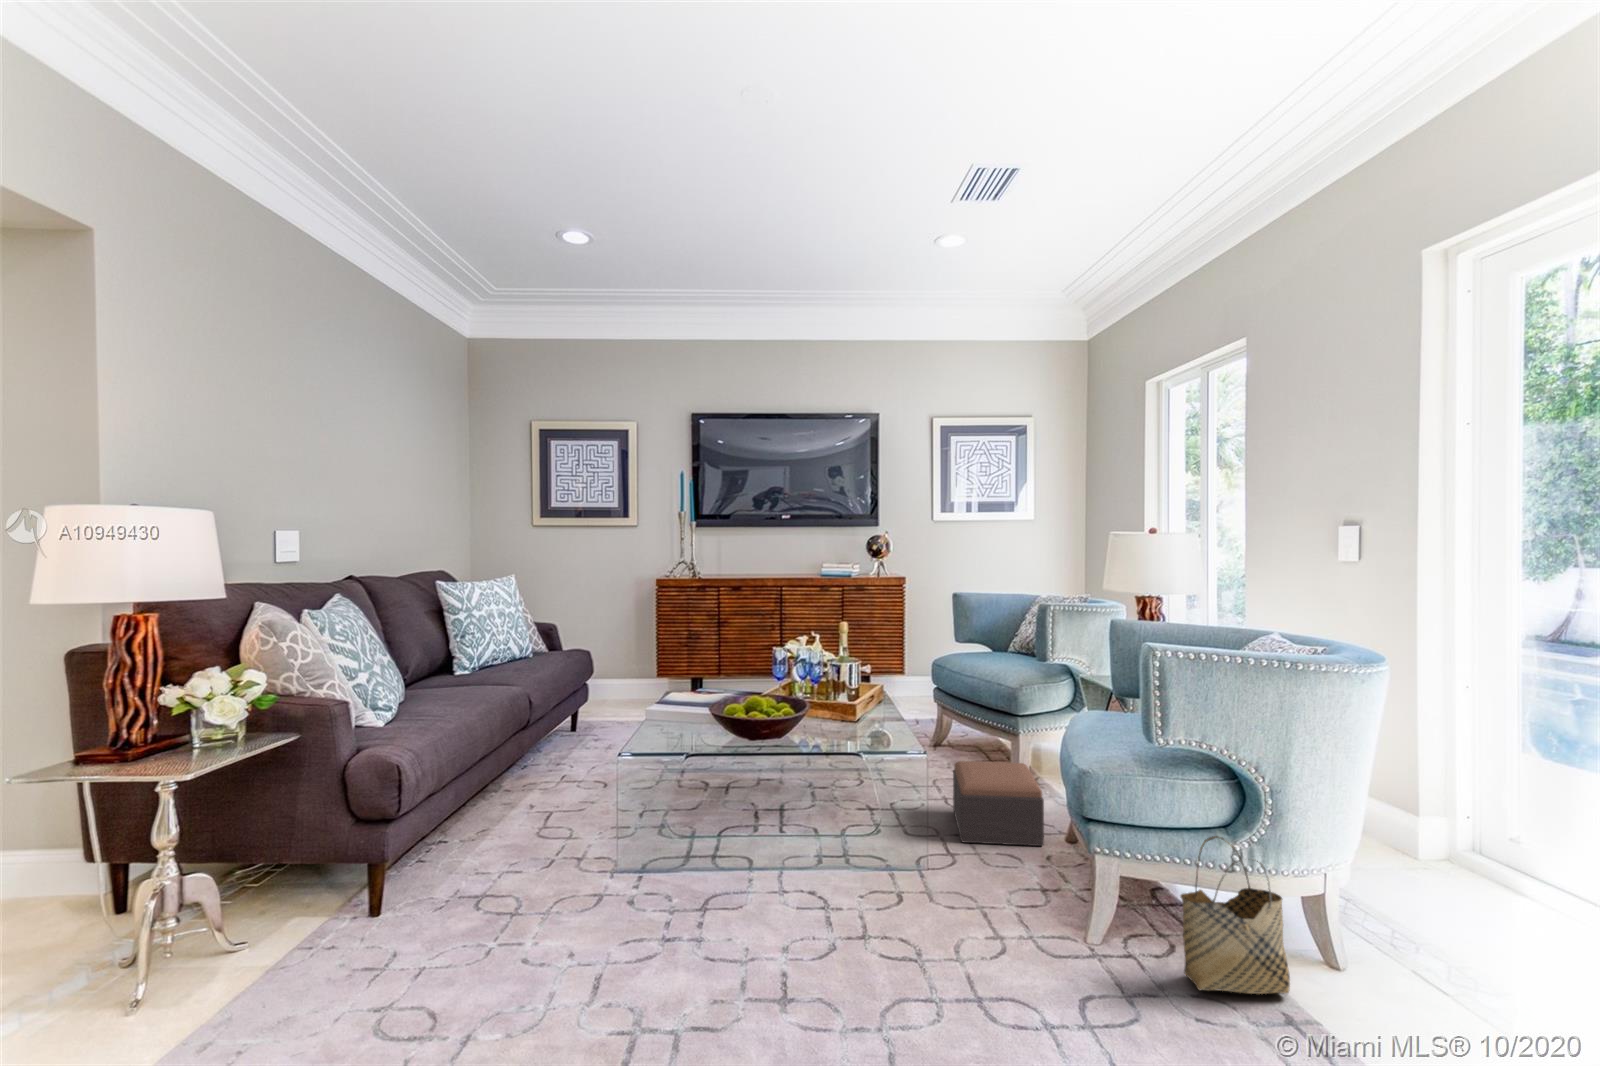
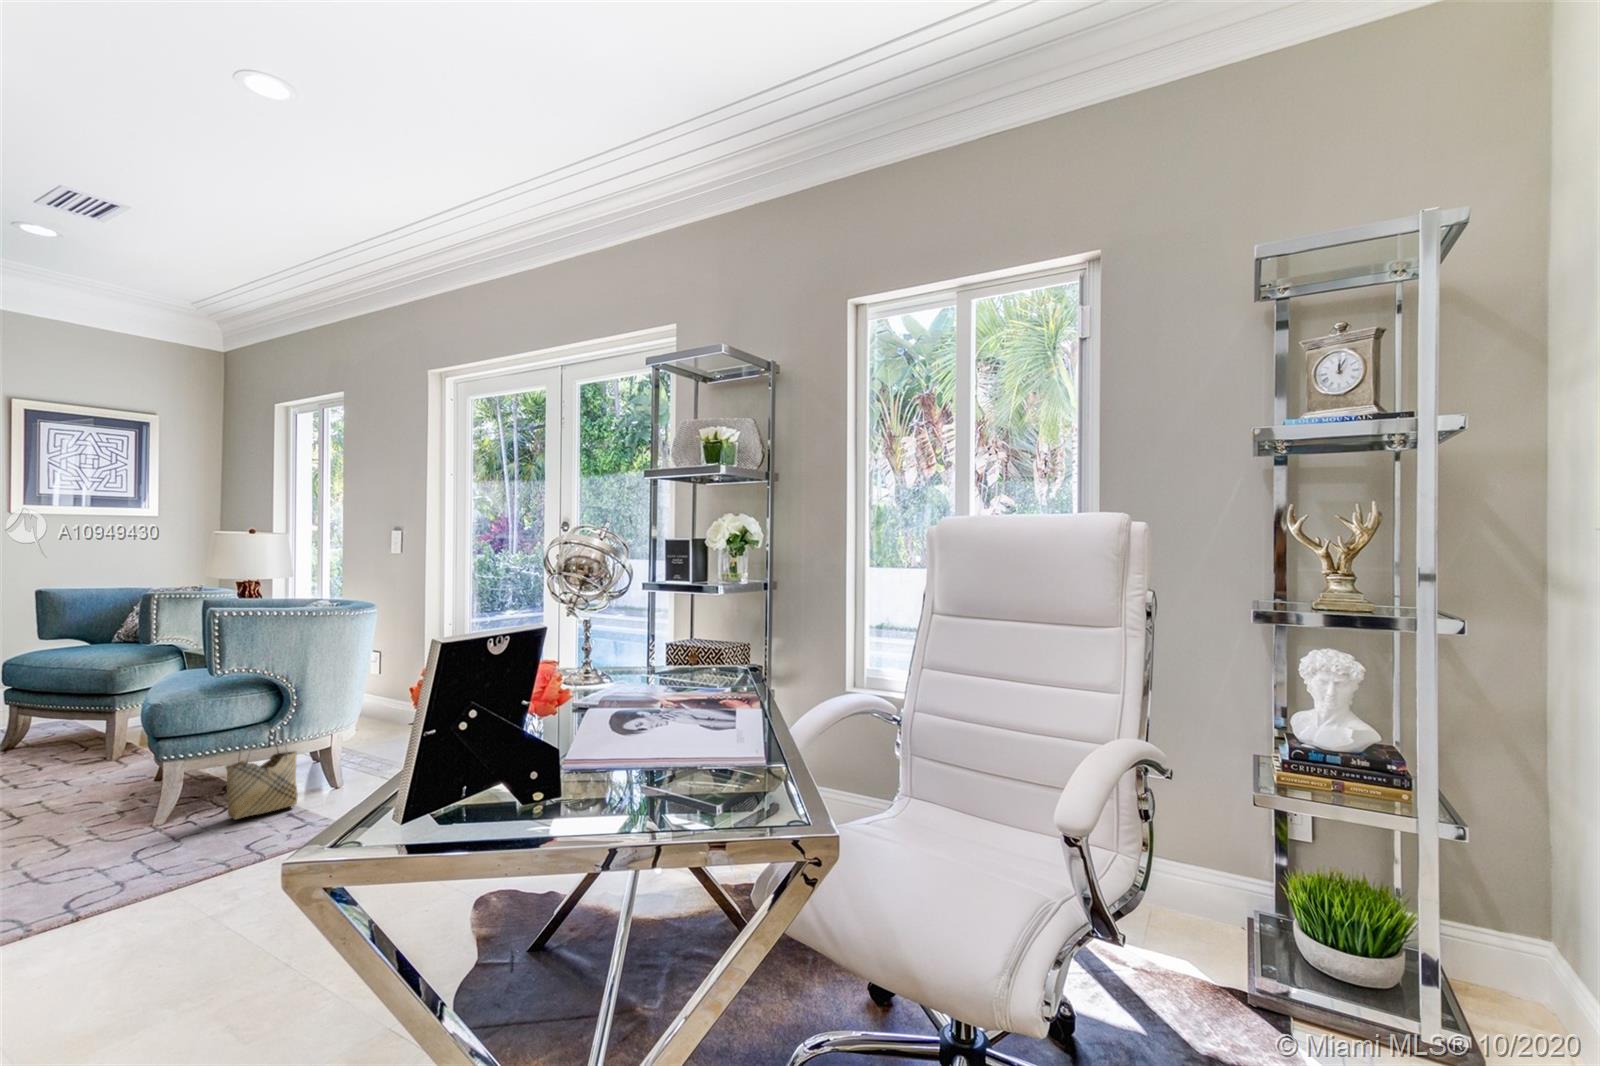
footstool: present [953,761,1044,846] -> none [27,730,131,806]

